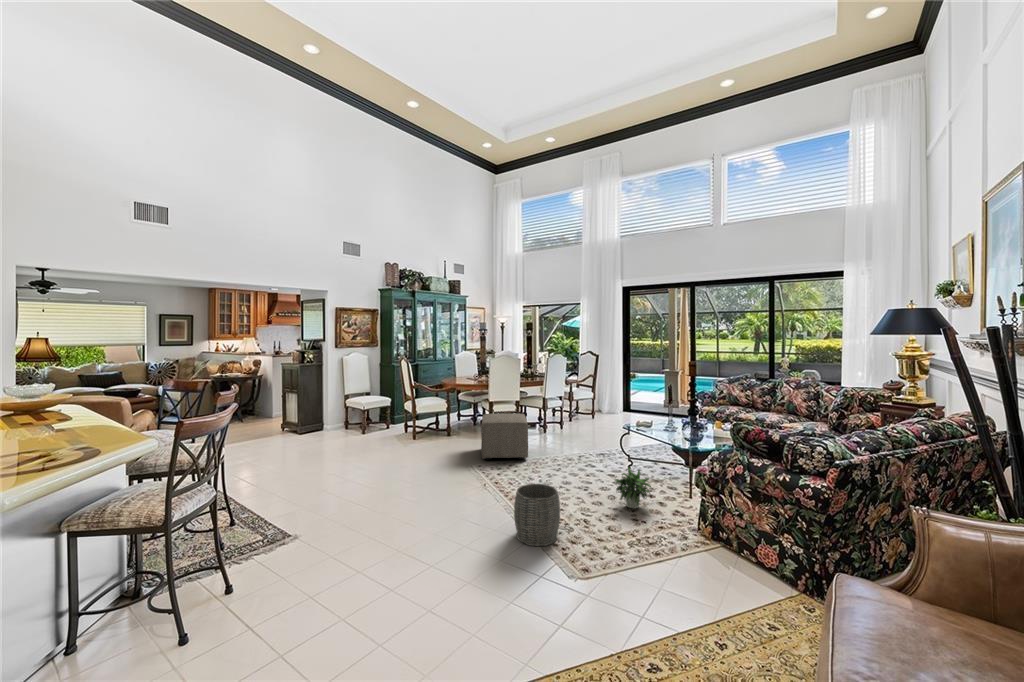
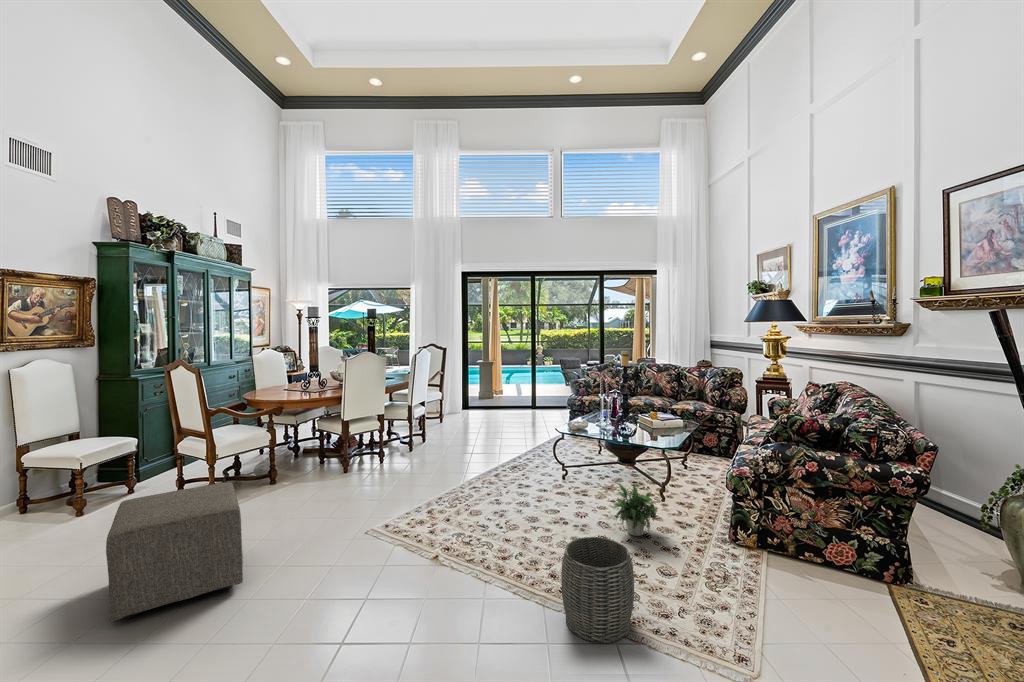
ottoman: present [481,414,528,460] -> present [106,482,243,622]

